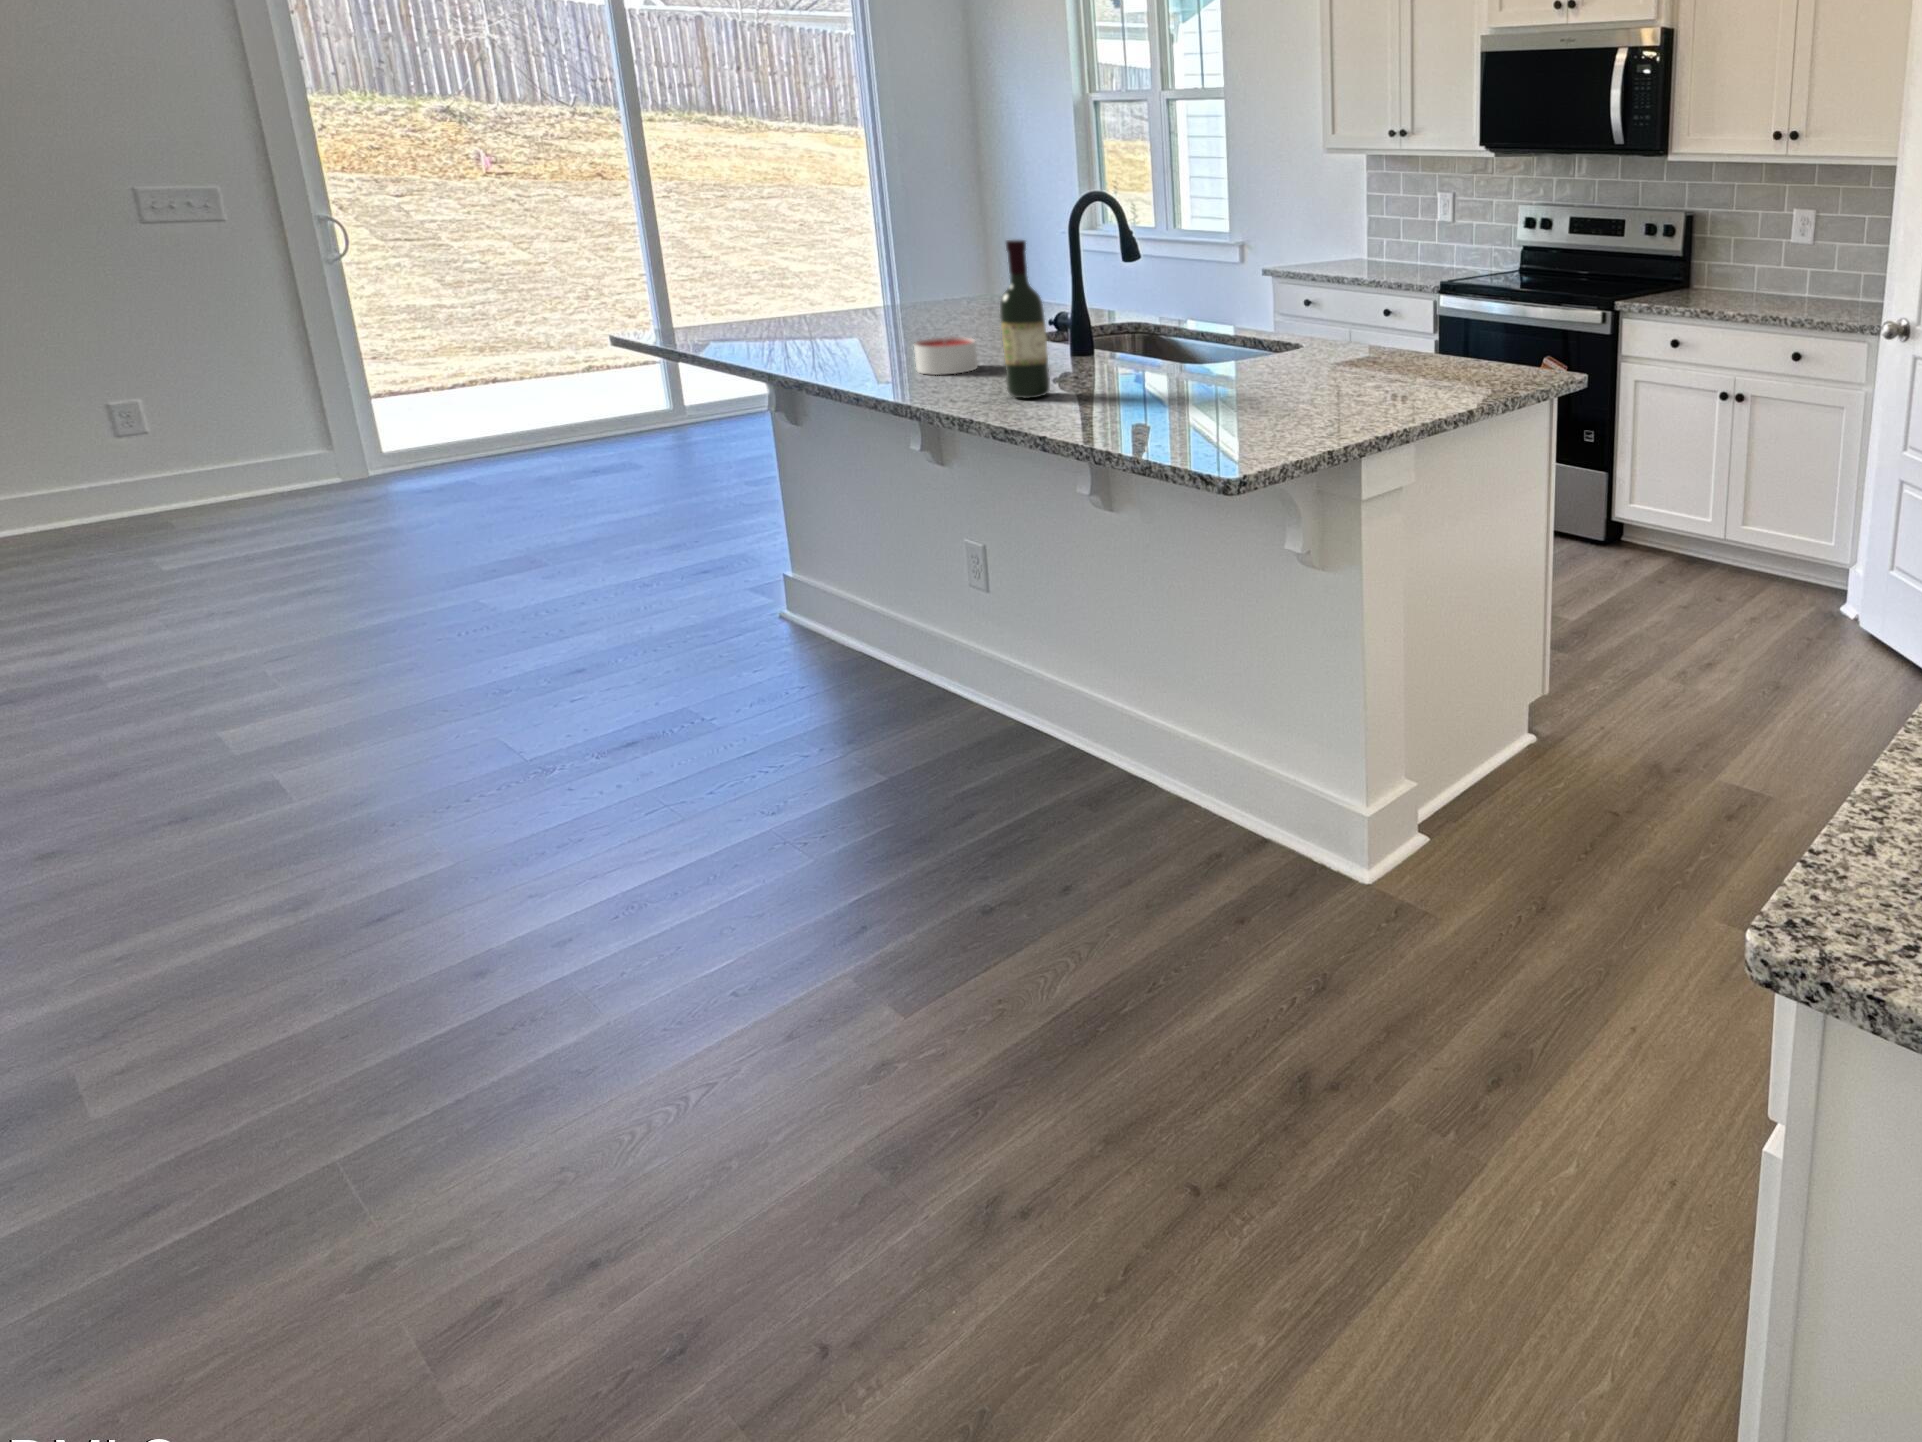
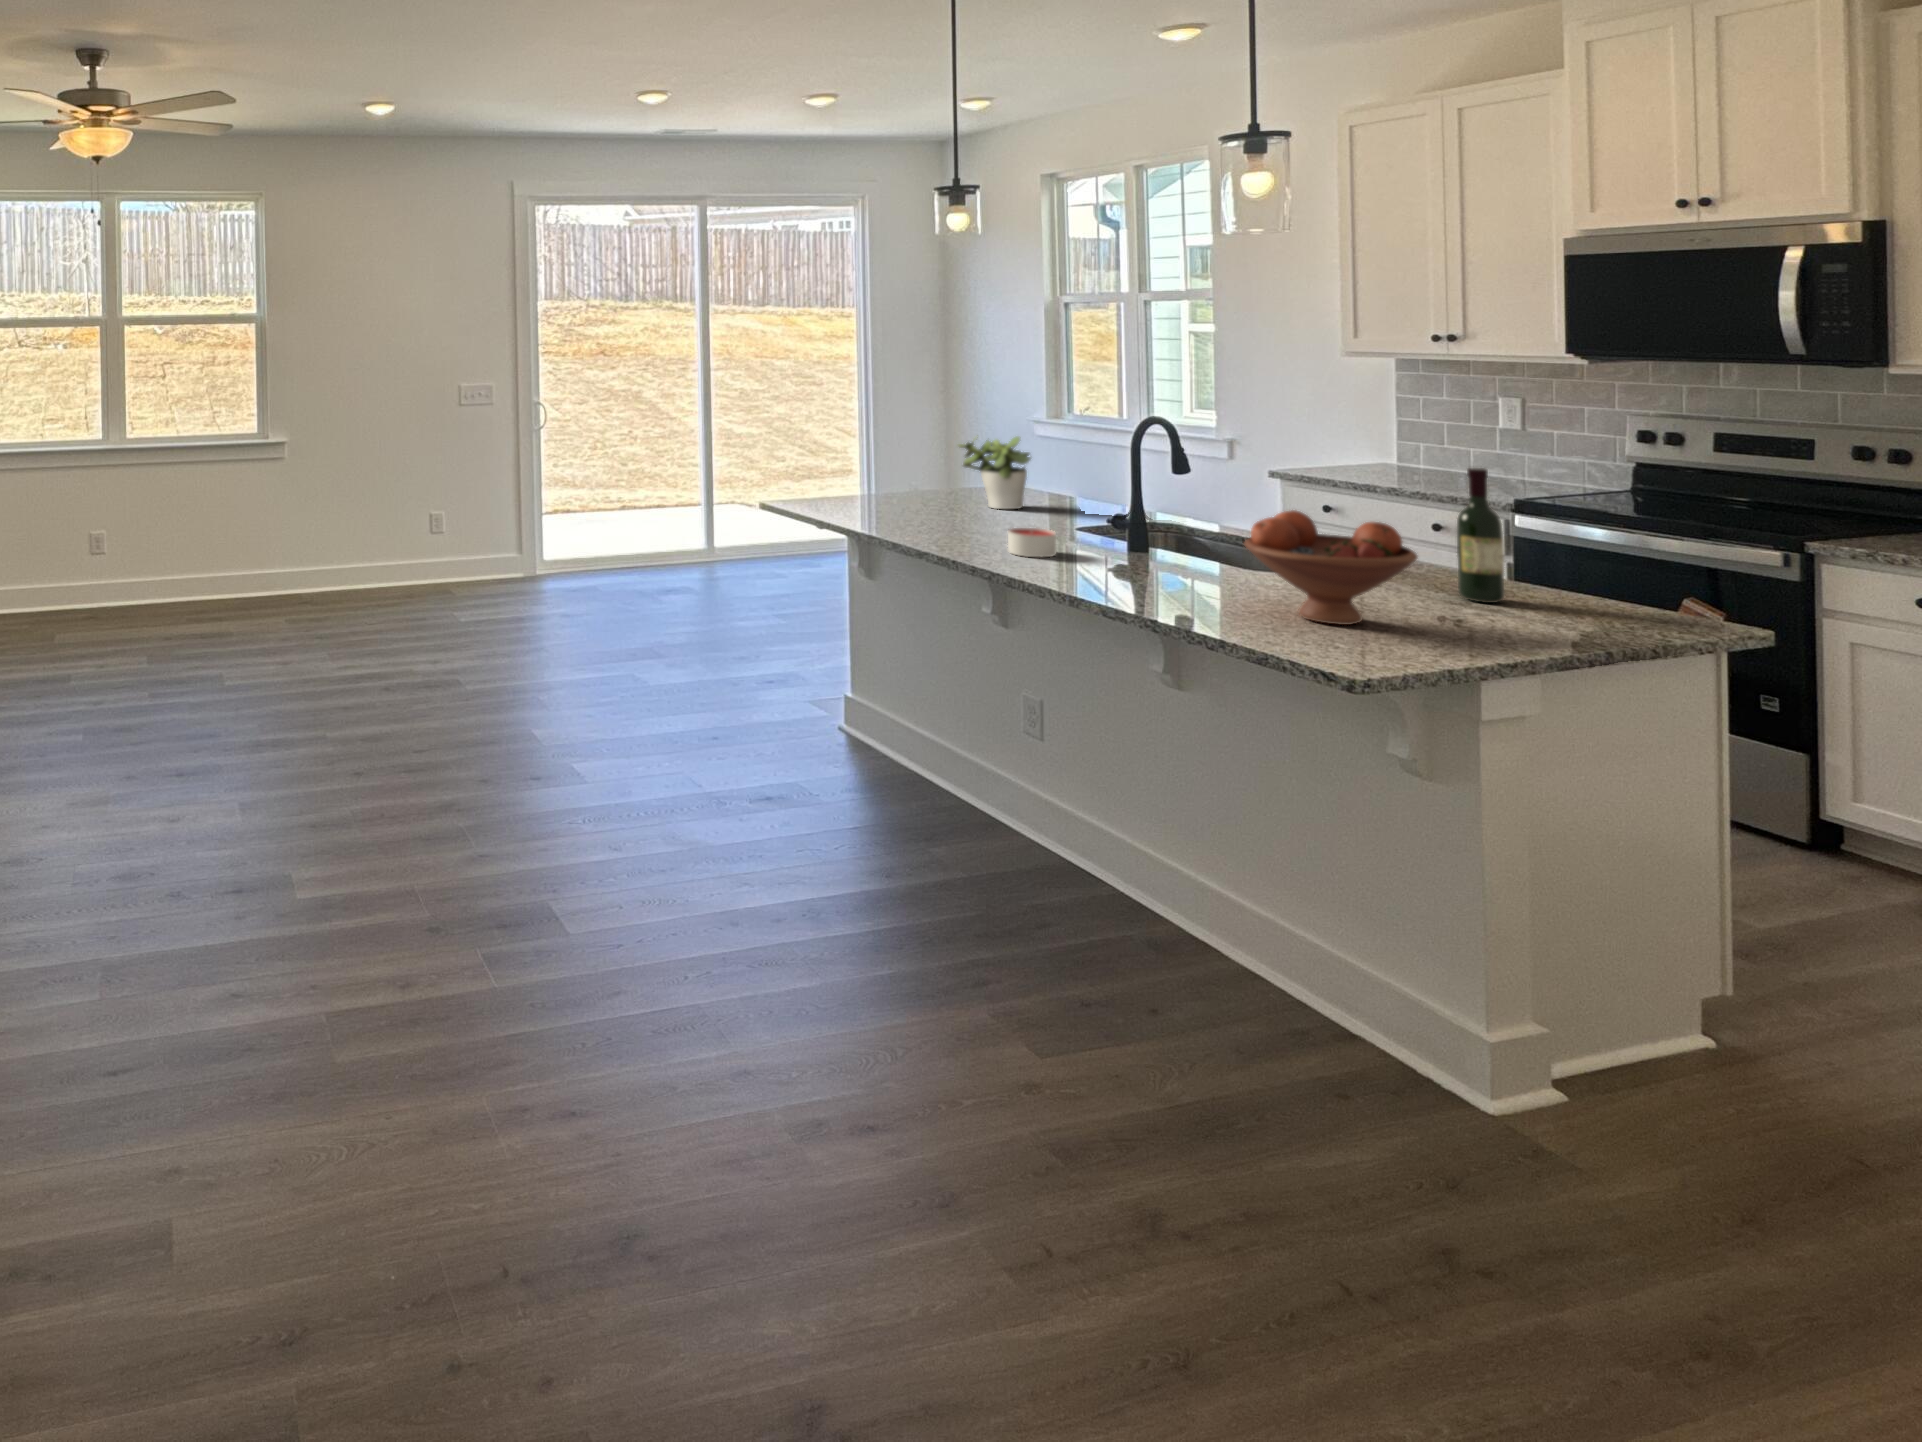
potted plant: none [895,228,988,321] -> present [959,437,1031,509]
wine bottle: present [1000,240,1050,398] -> present [1457,468,1505,603]
fruit bowl: none [1149,287,1317,416] -> present [1245,510,1417,625]

